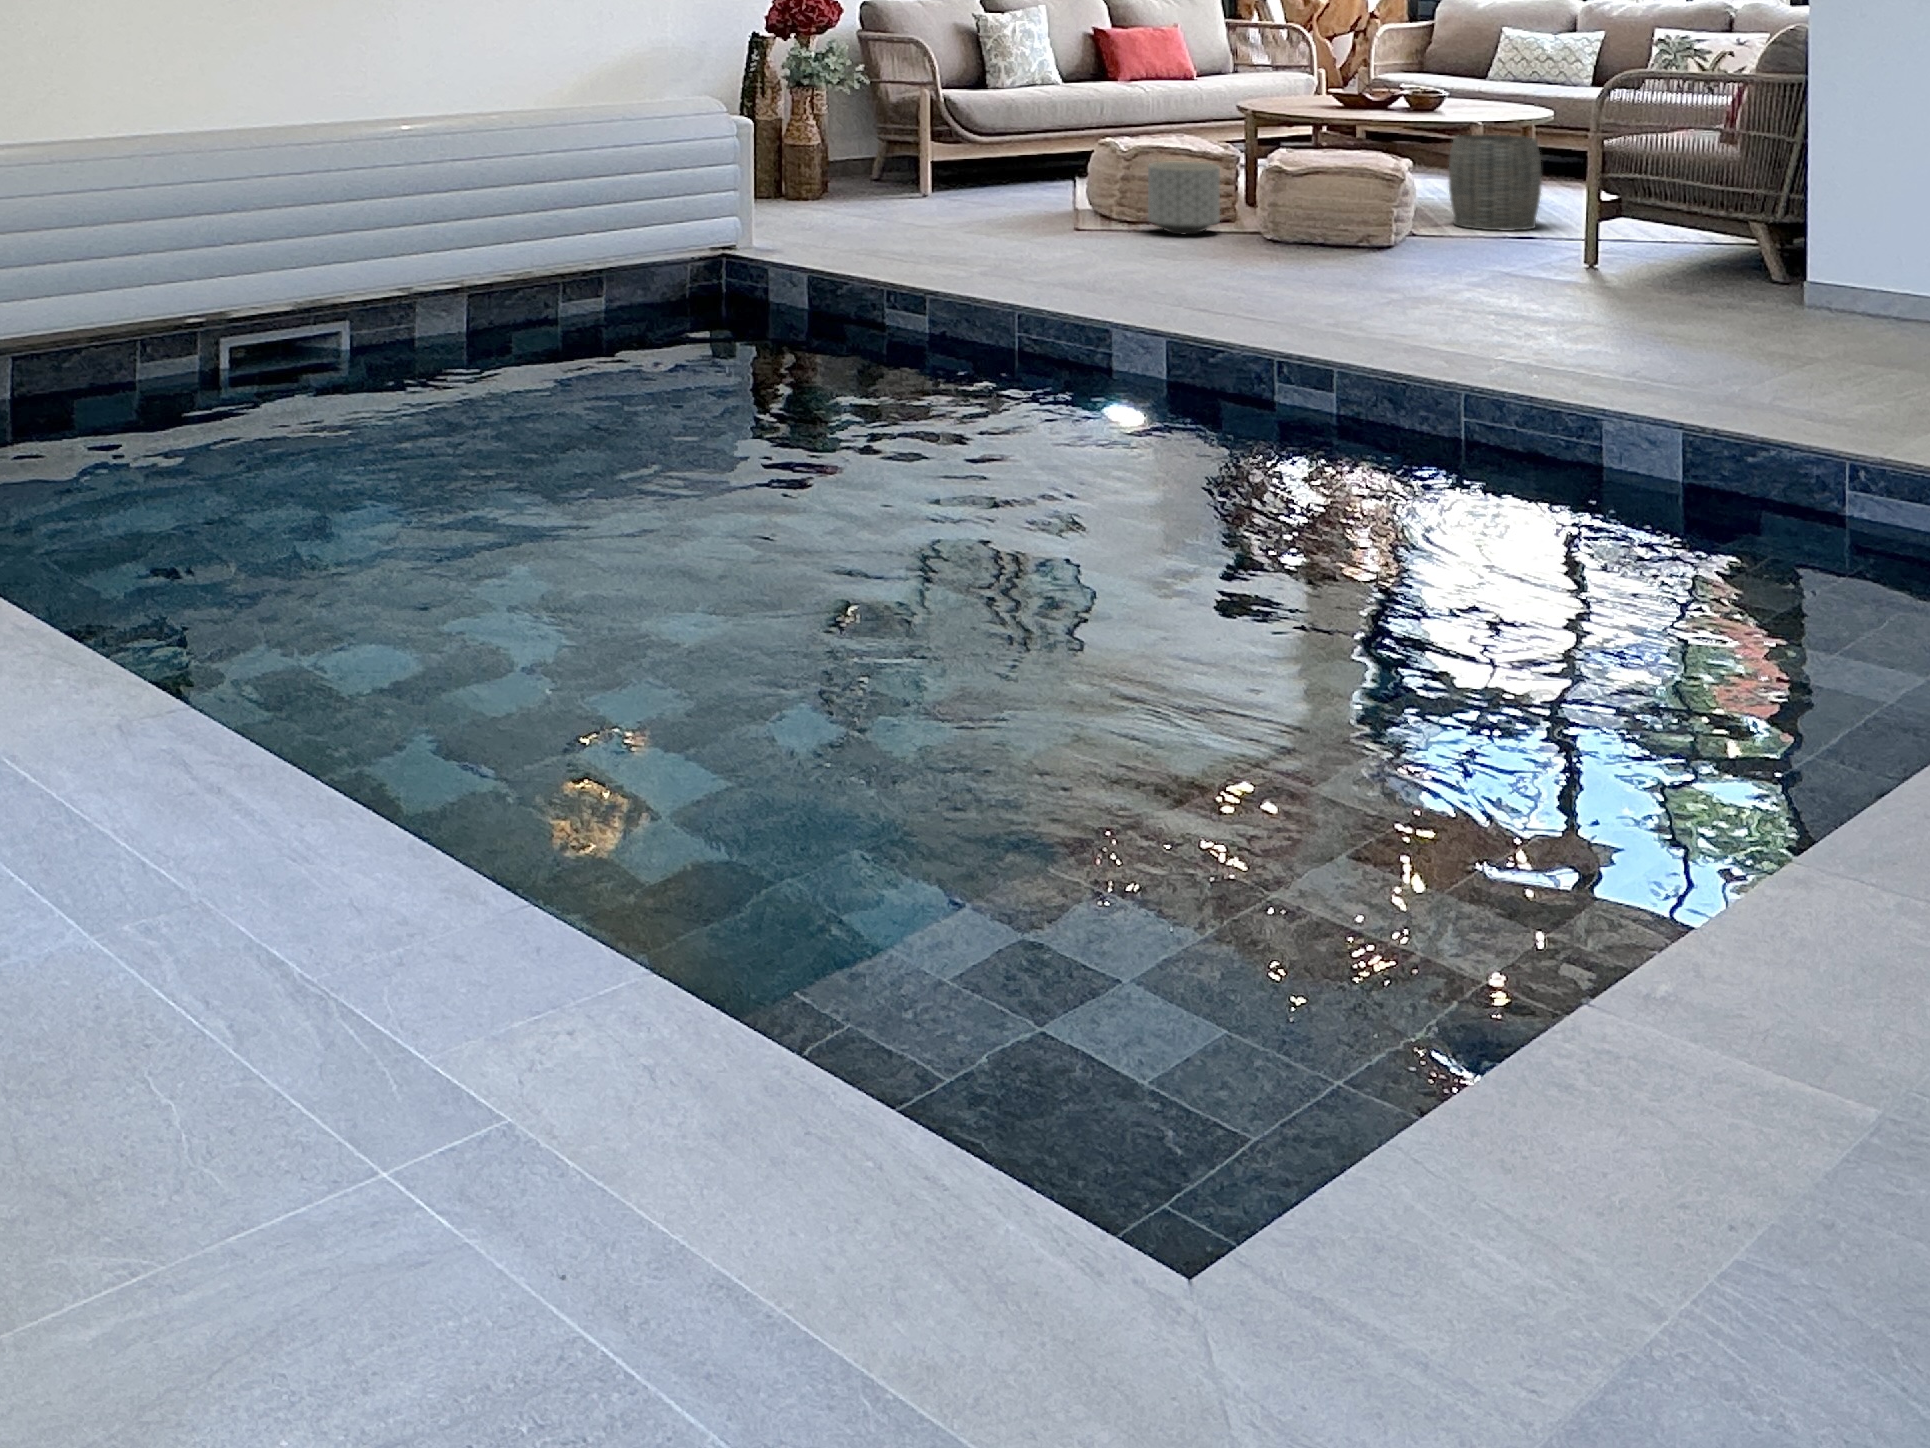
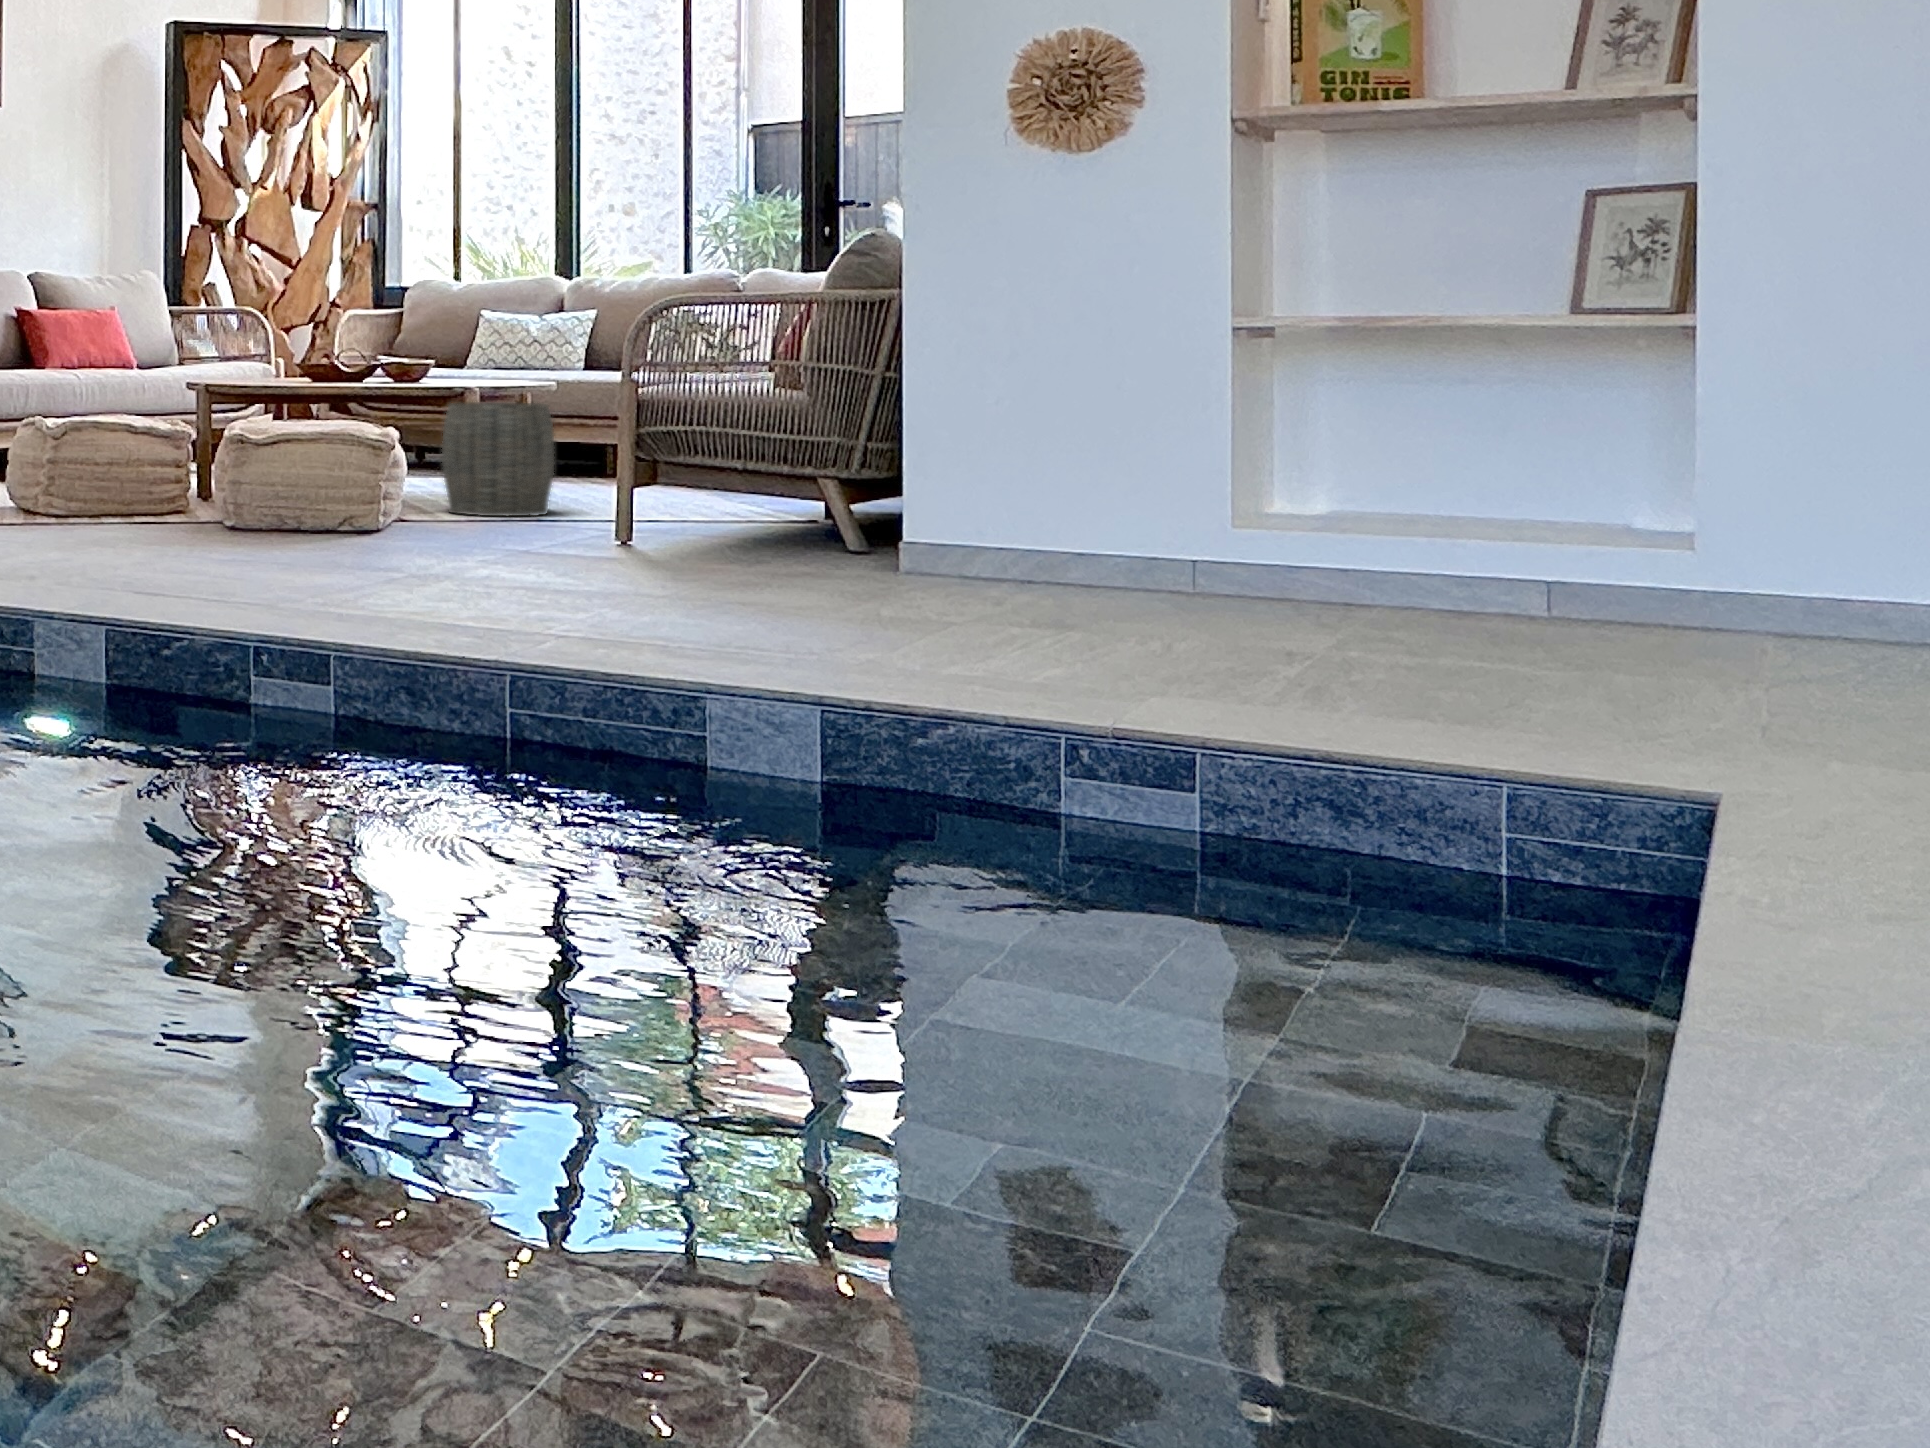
planter: present [1148,162,1220,234] -> none [74,435,164,524]

